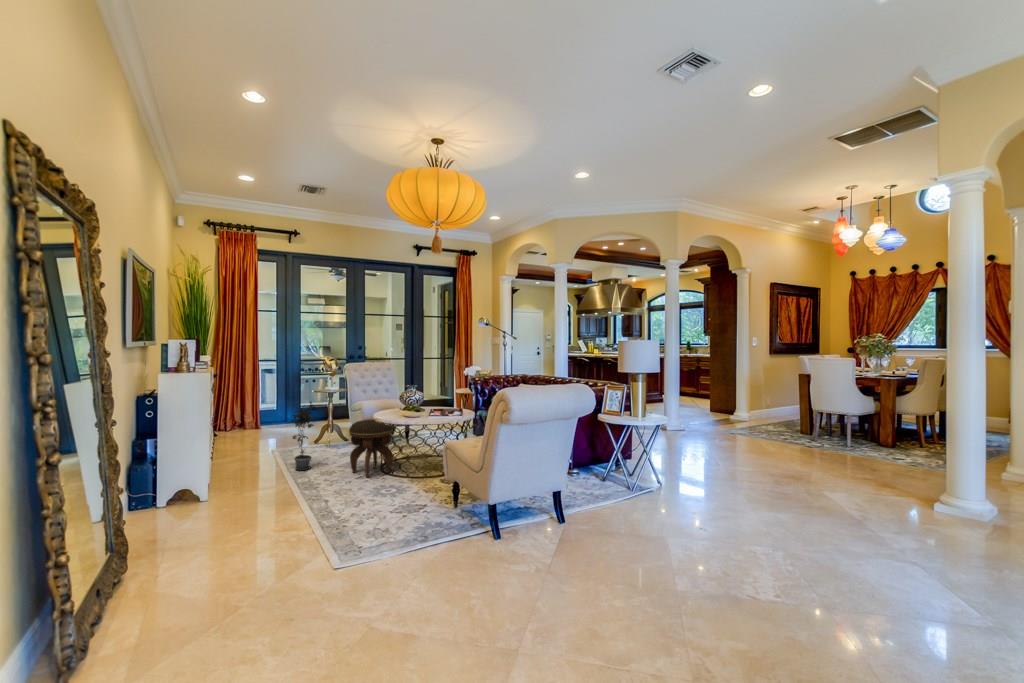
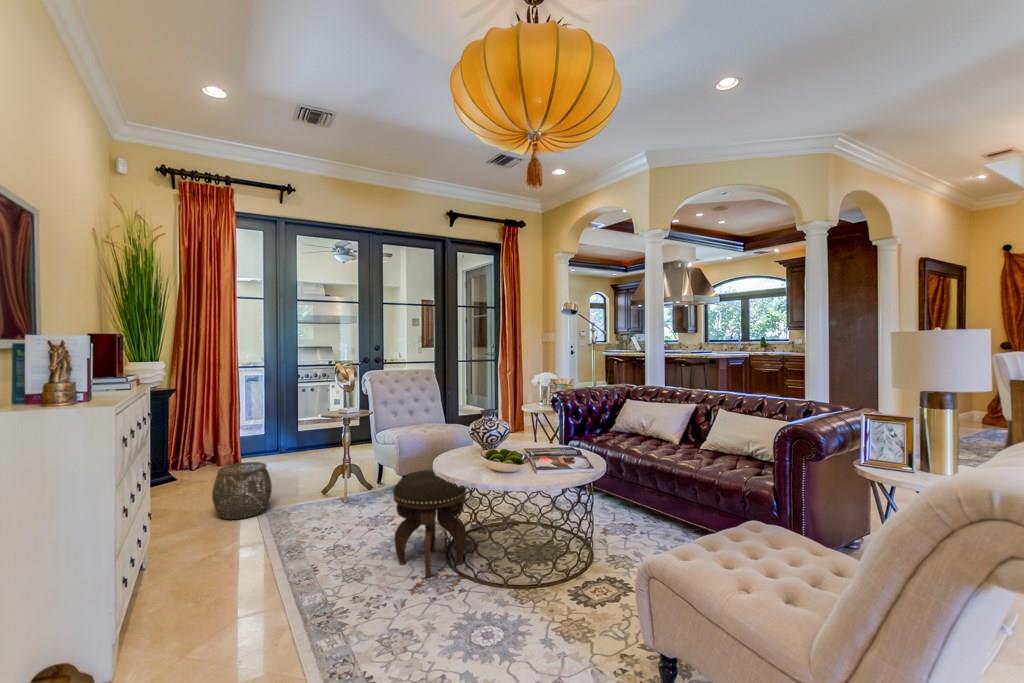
potted plant: present [292,402,319,470] -> none [286,441,339,560]
woven basket: none [242,420,280,454] -> present [212,462,272,519]

